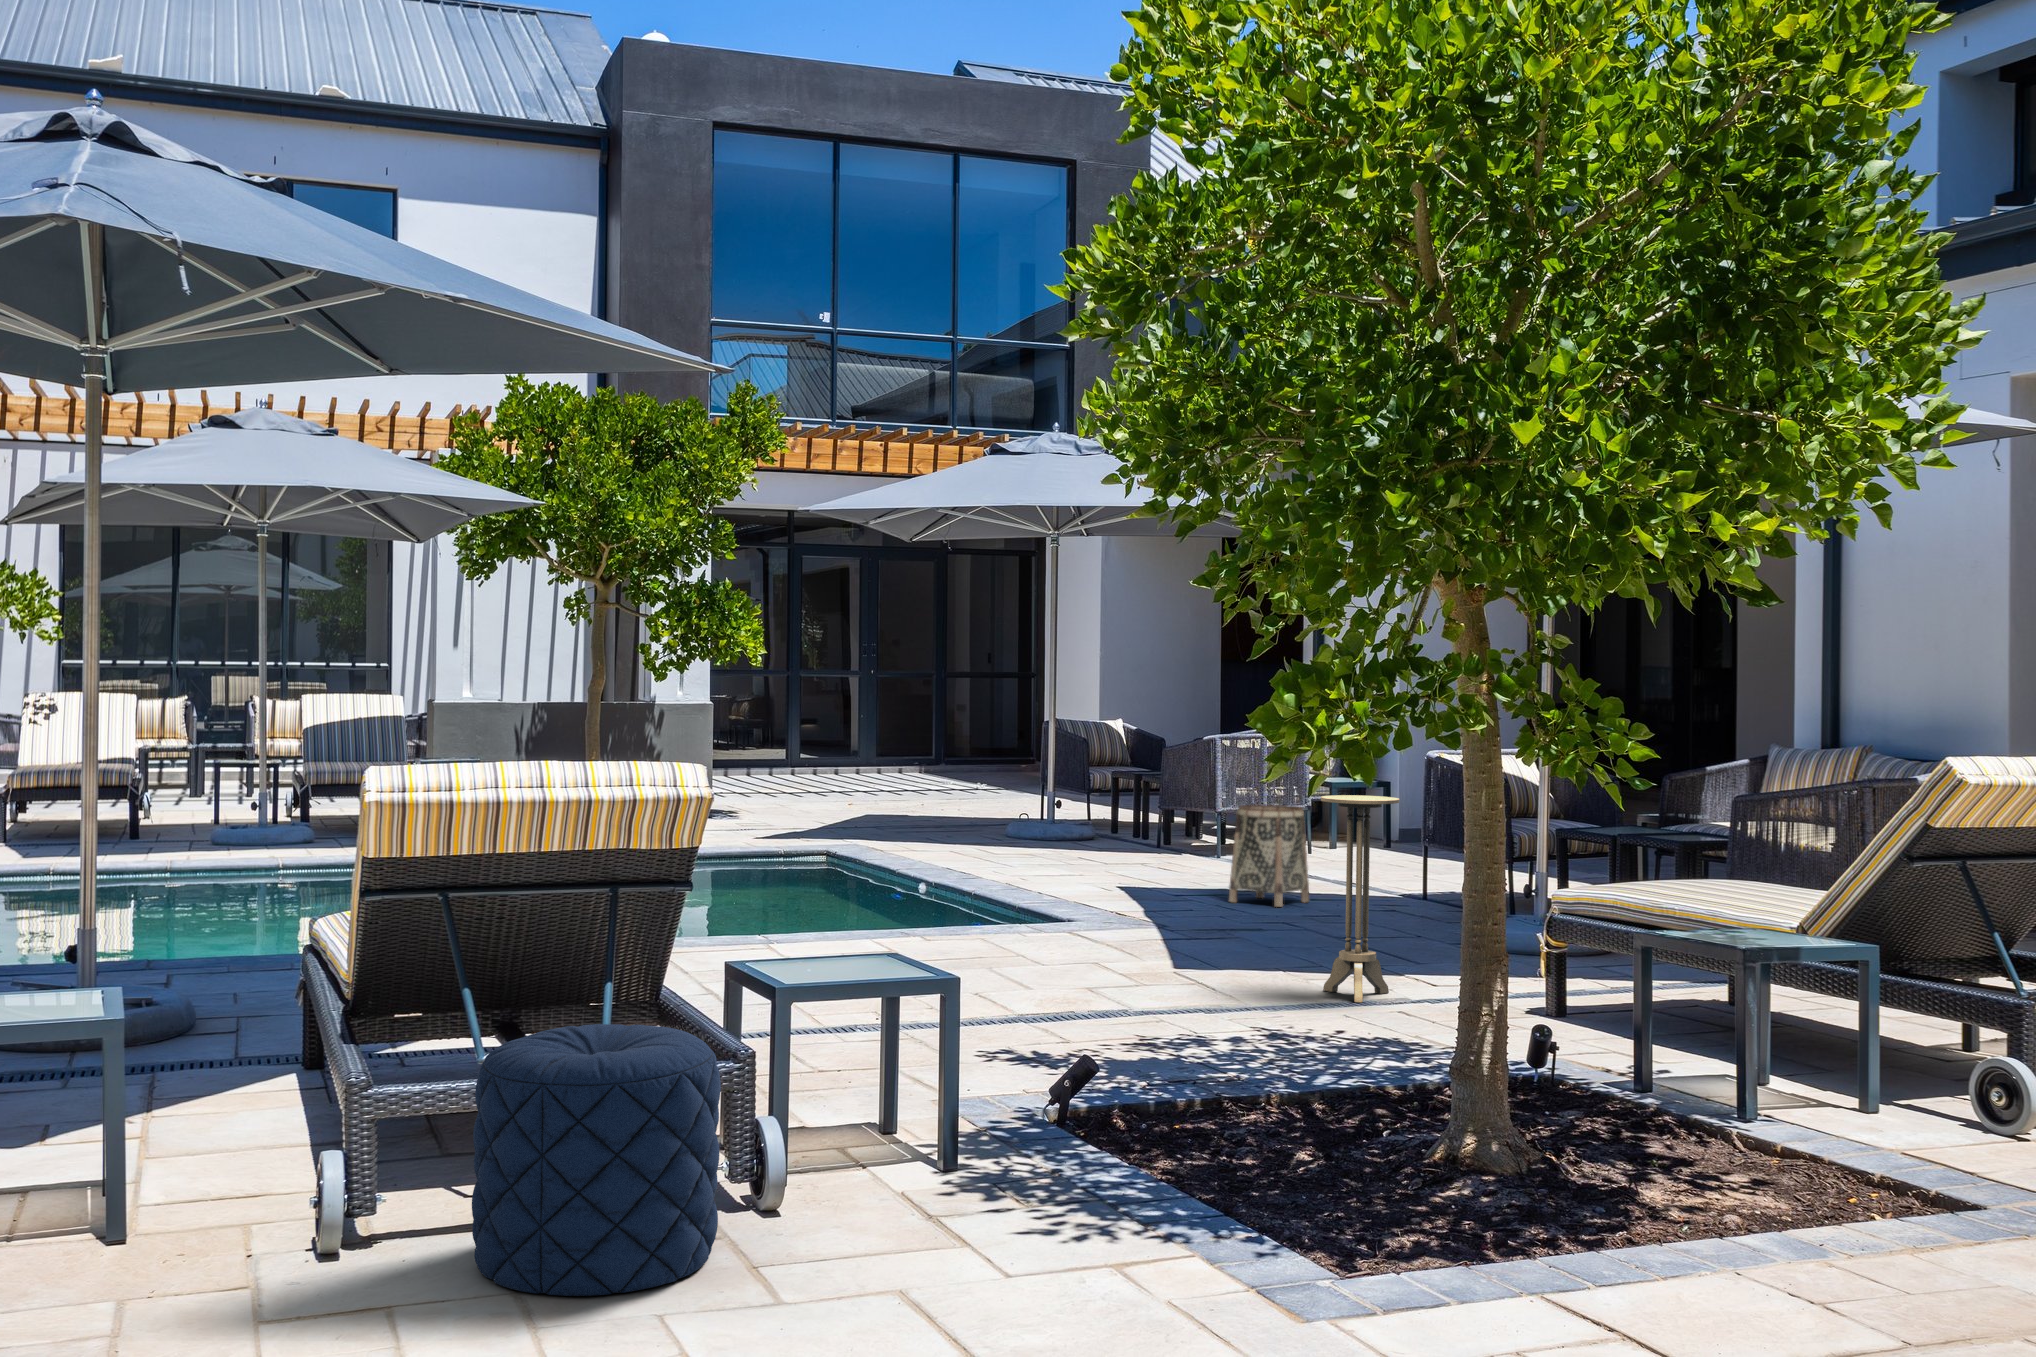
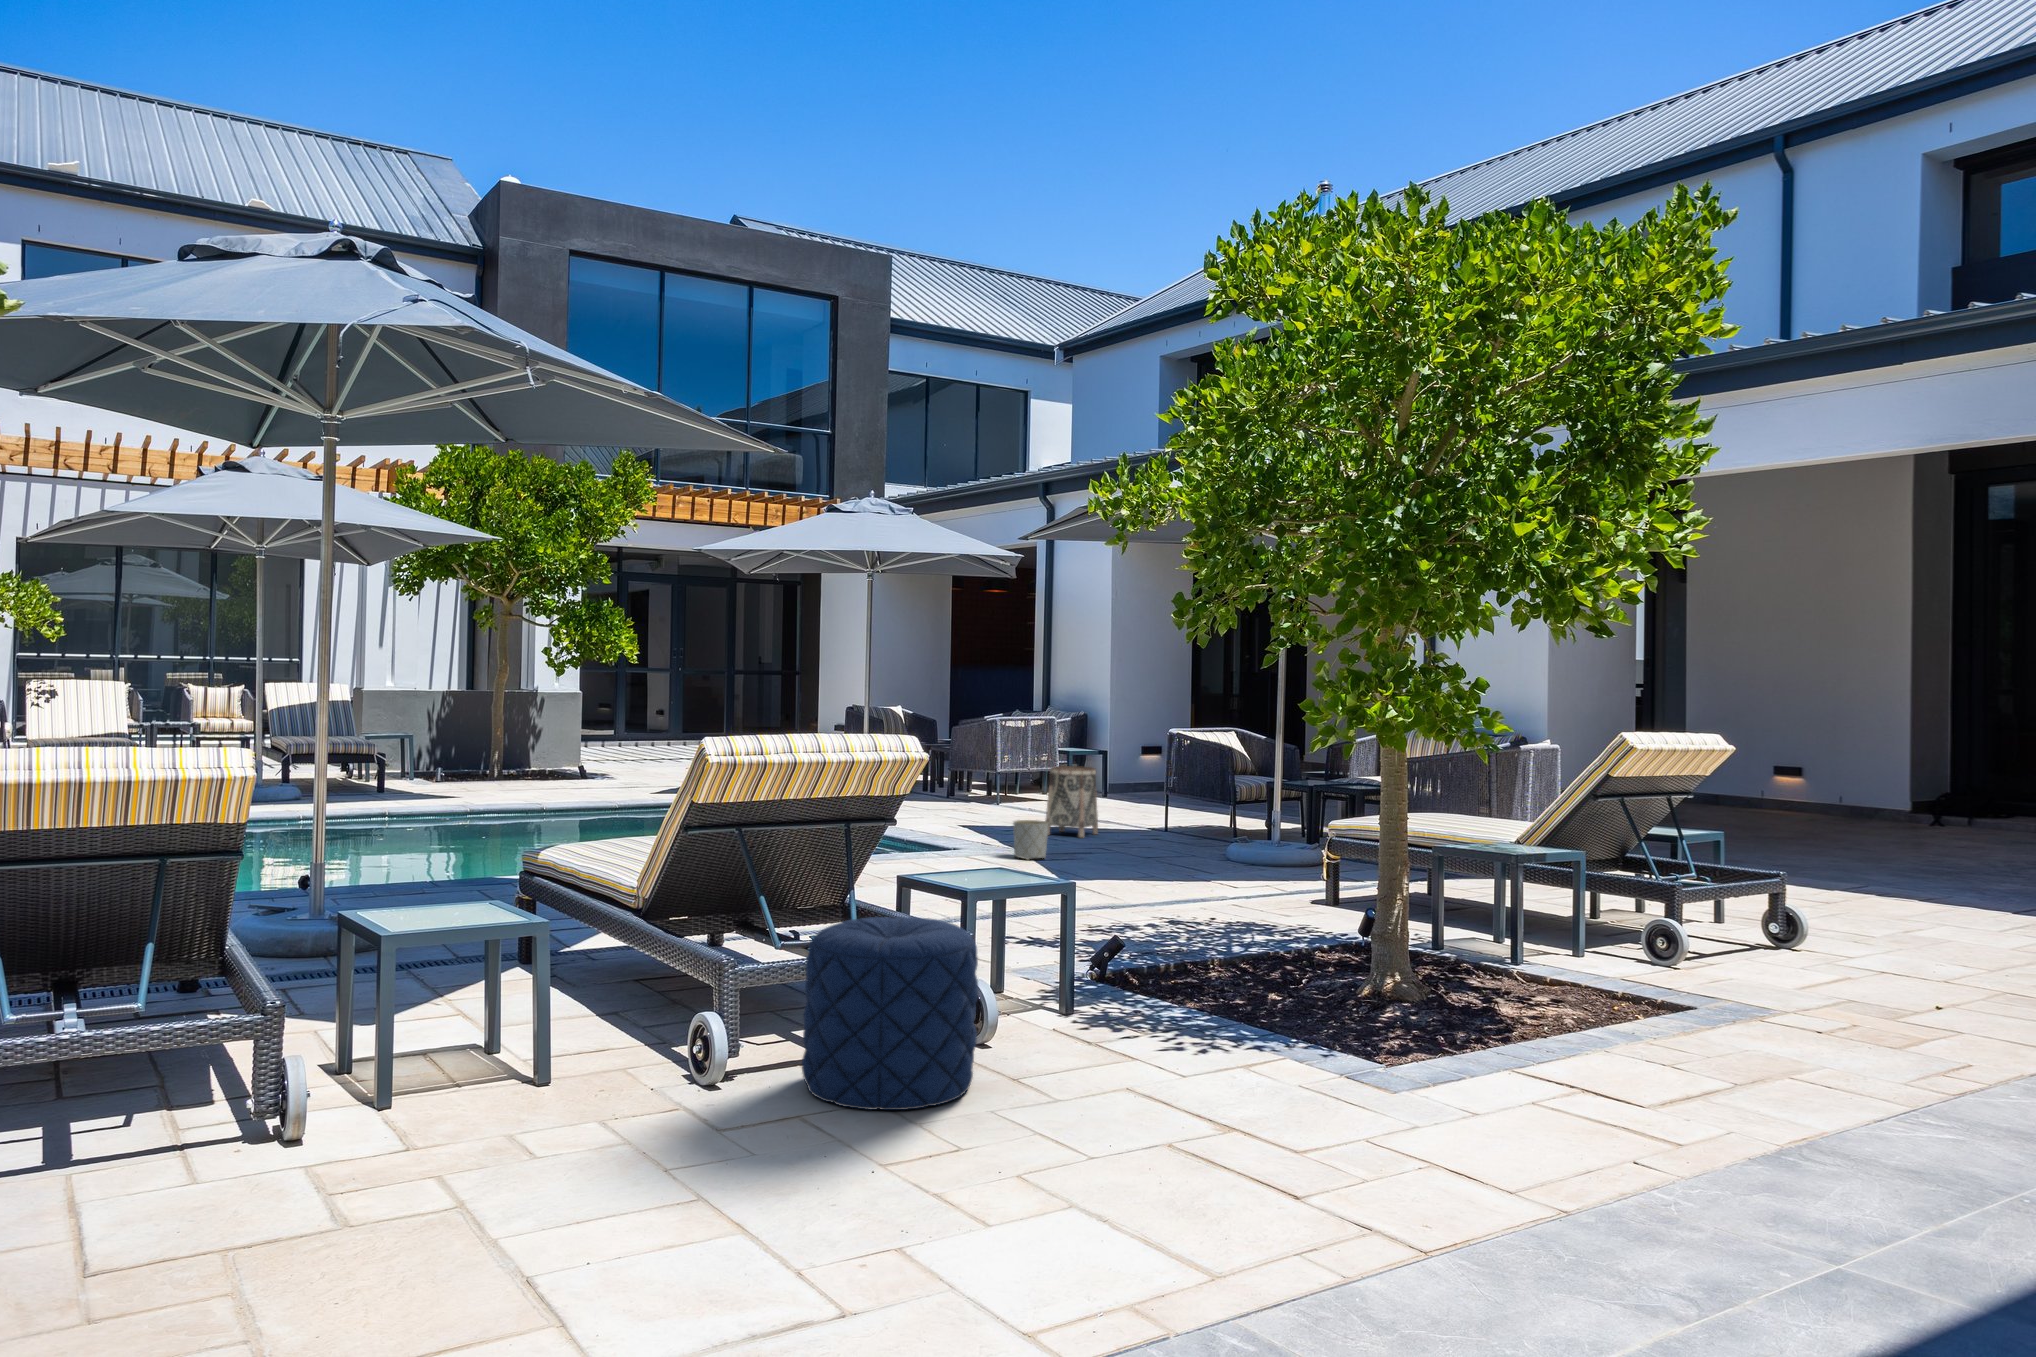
side table: present [1321,795,1399,1002] -> none [1172,757,1228,899]
planter: none [1145,882,1195,939] -> present [1013,820,1049,860]

